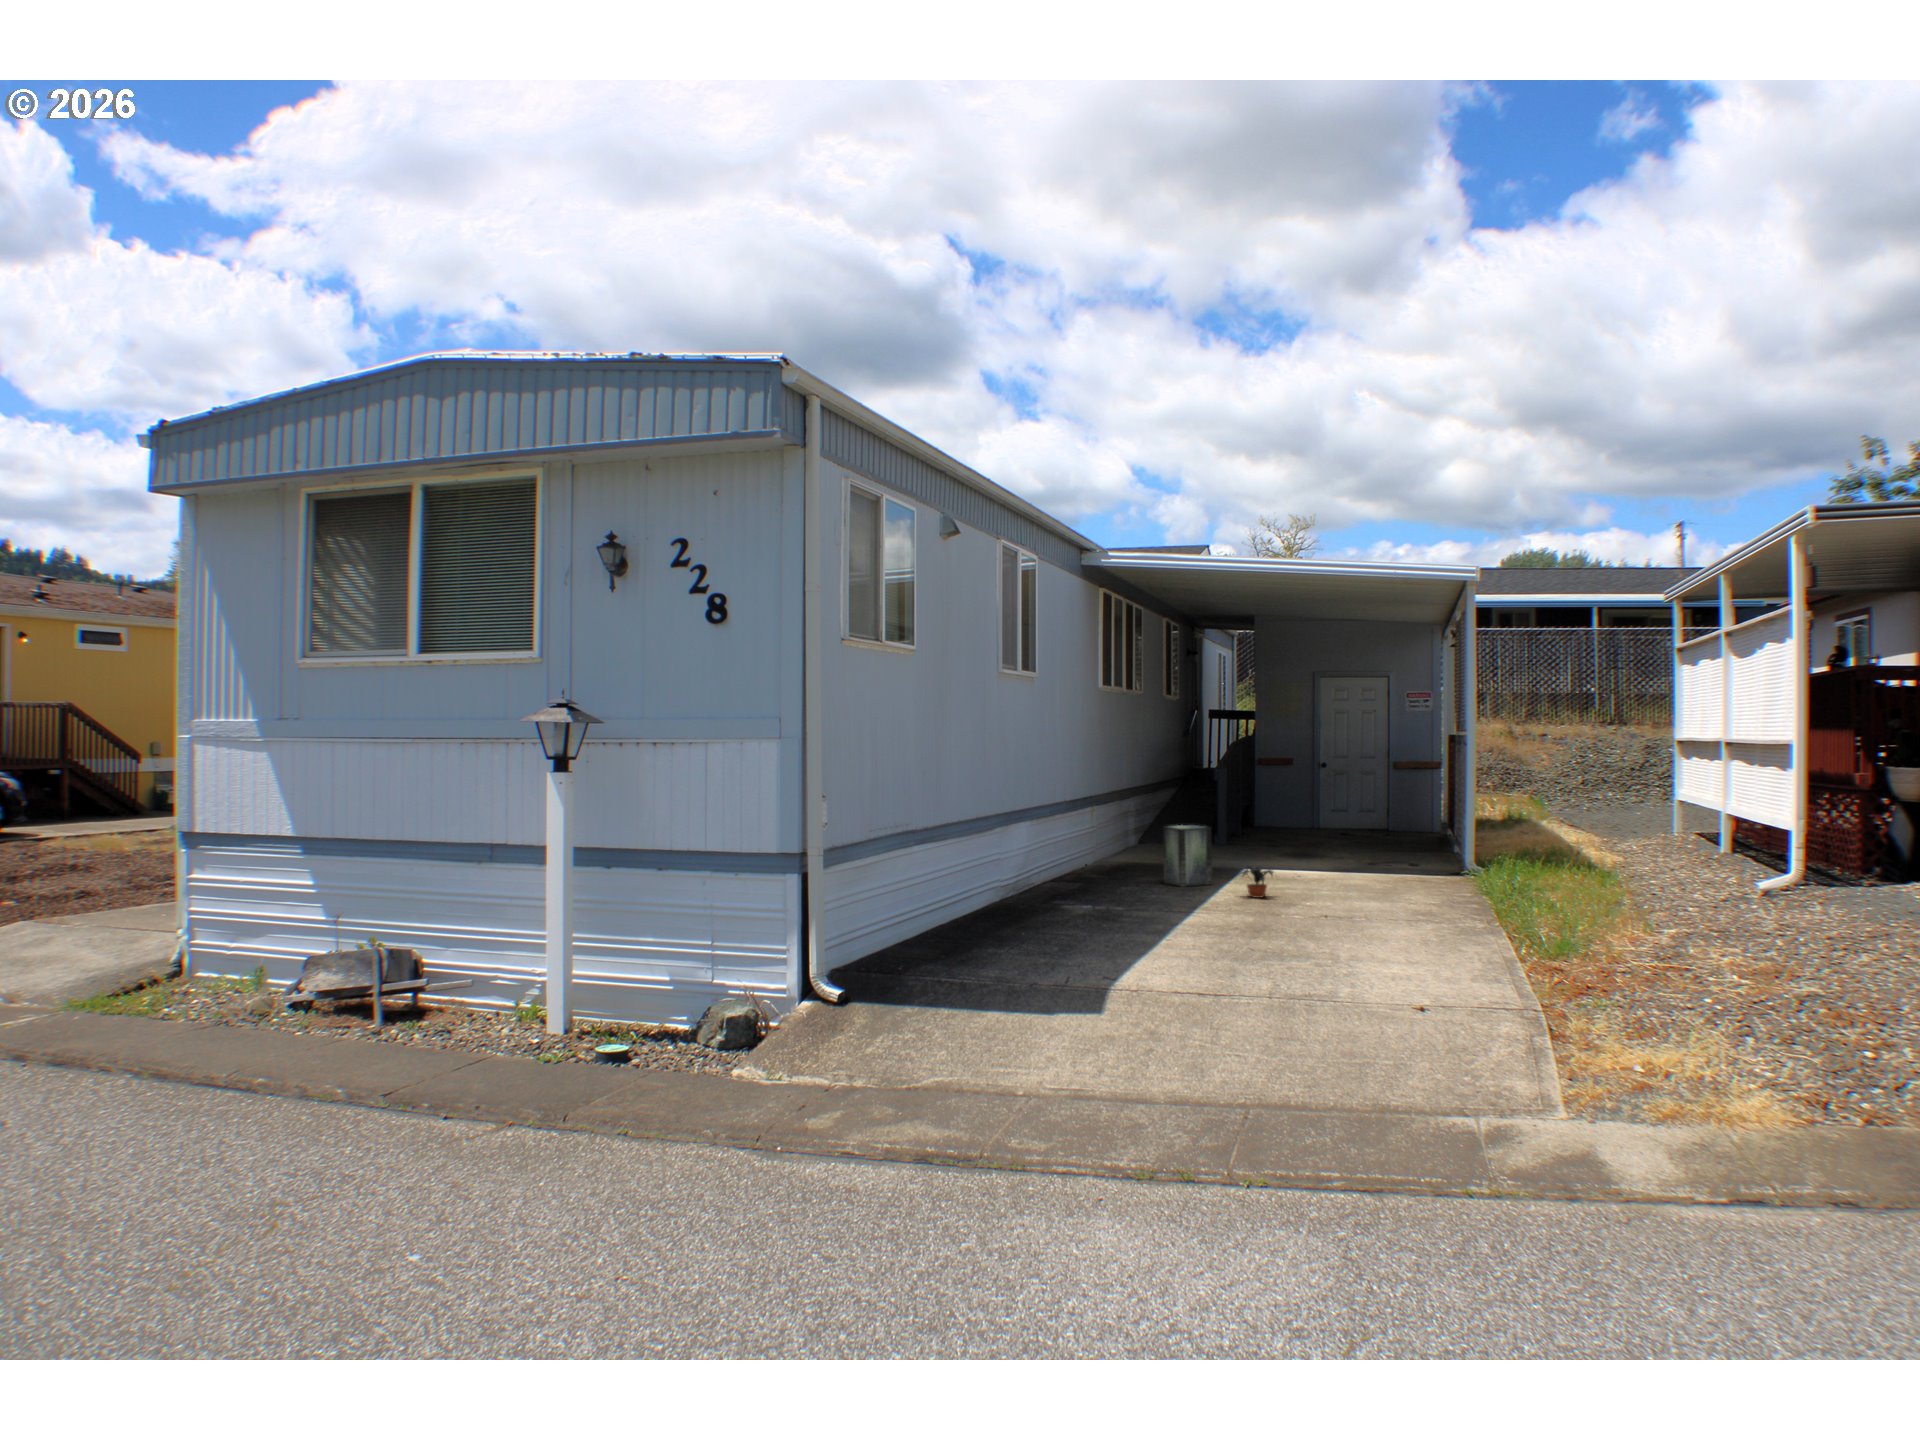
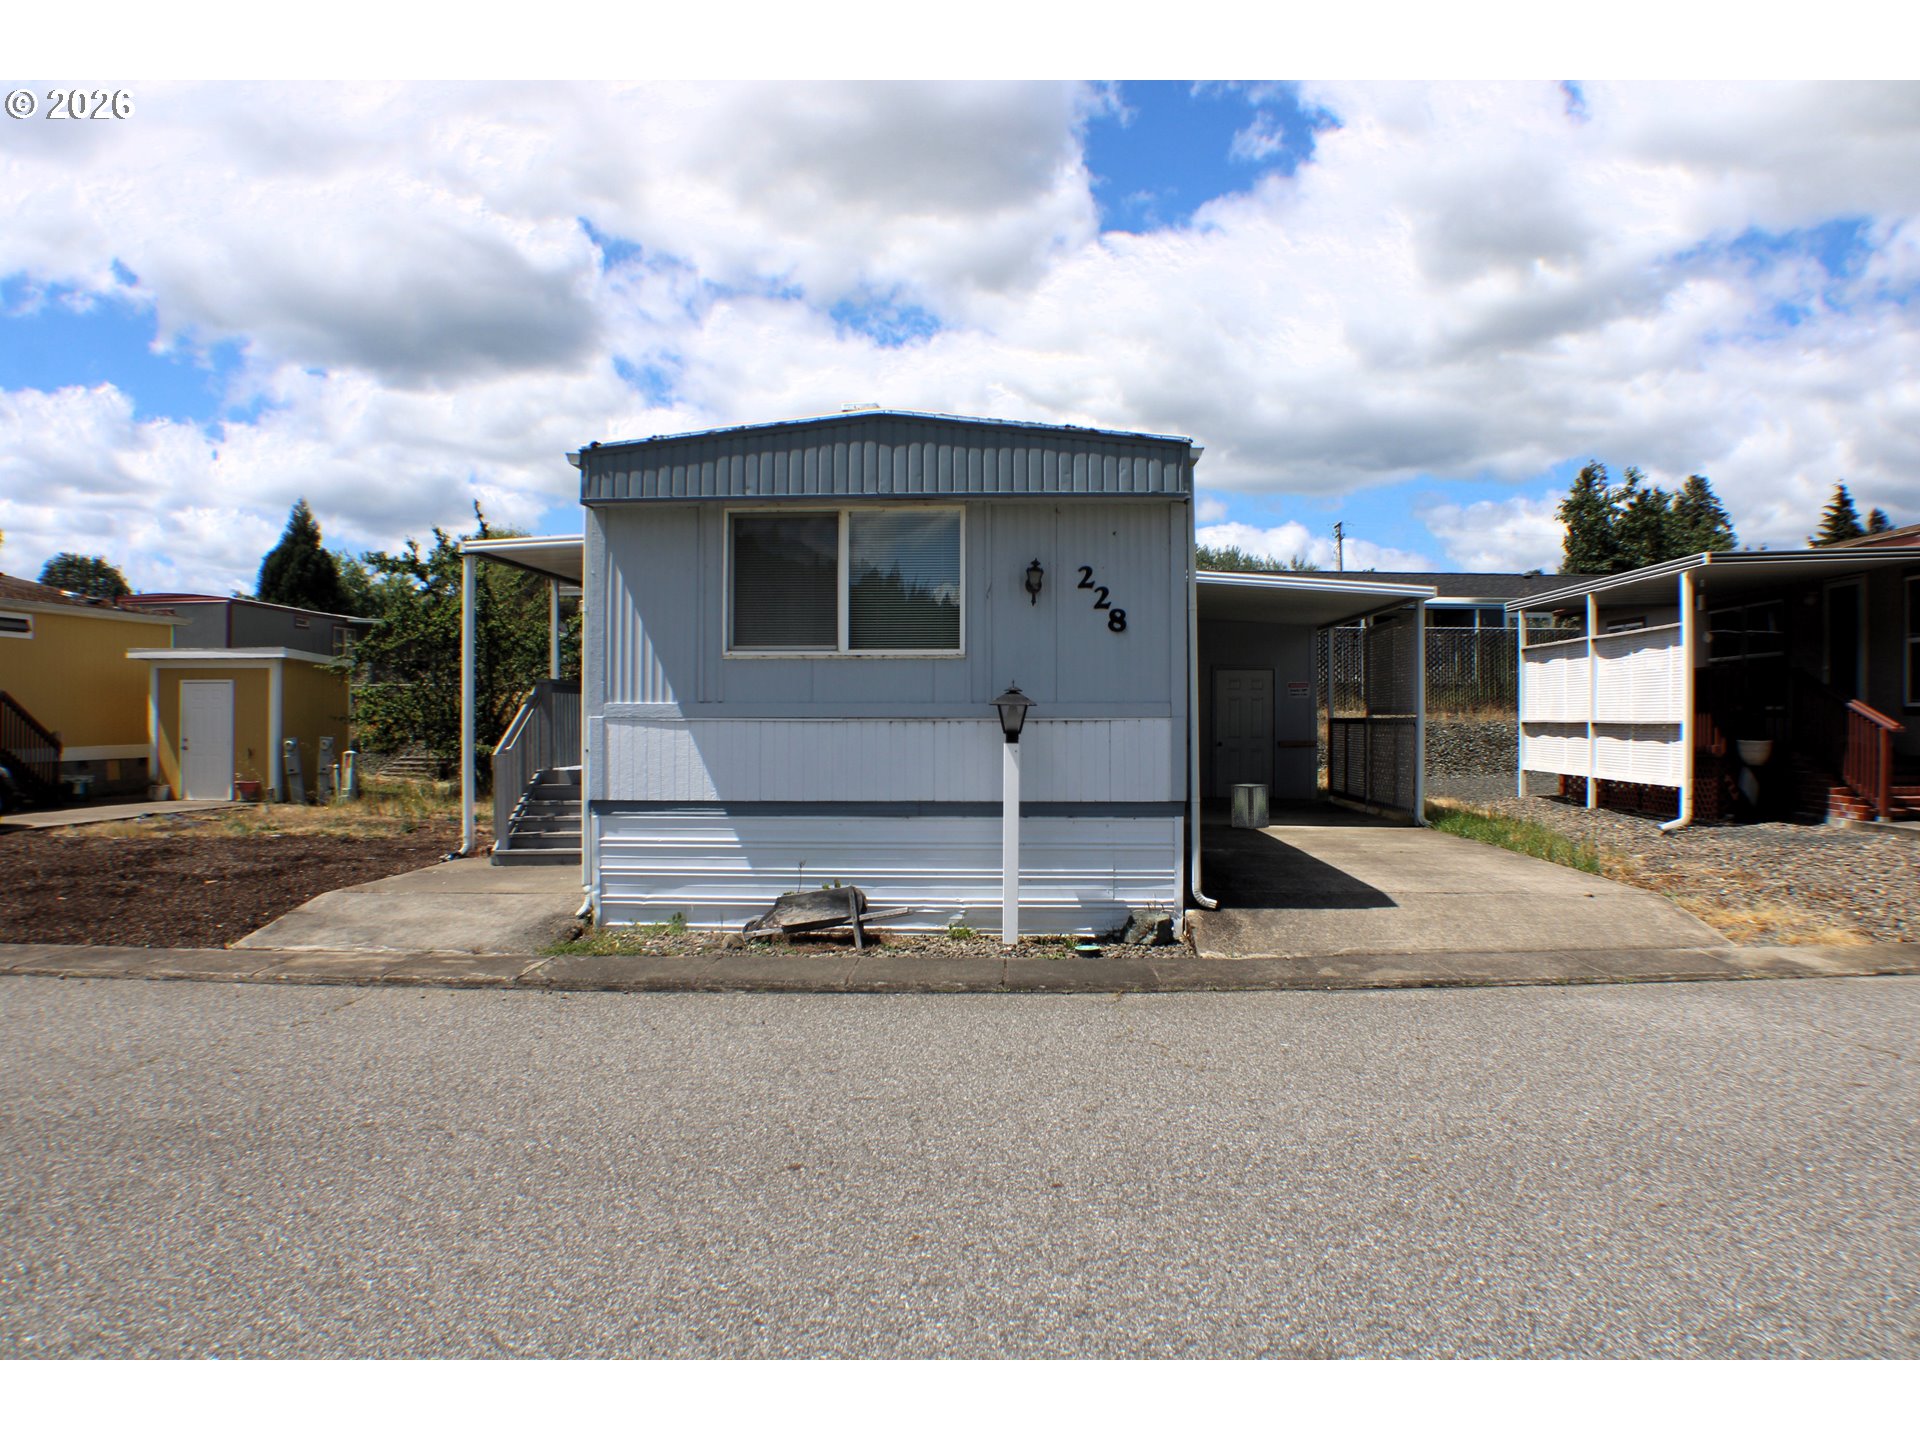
potted plant: present [1241,866,1273,898] -> none [1305,811,1334,834]

